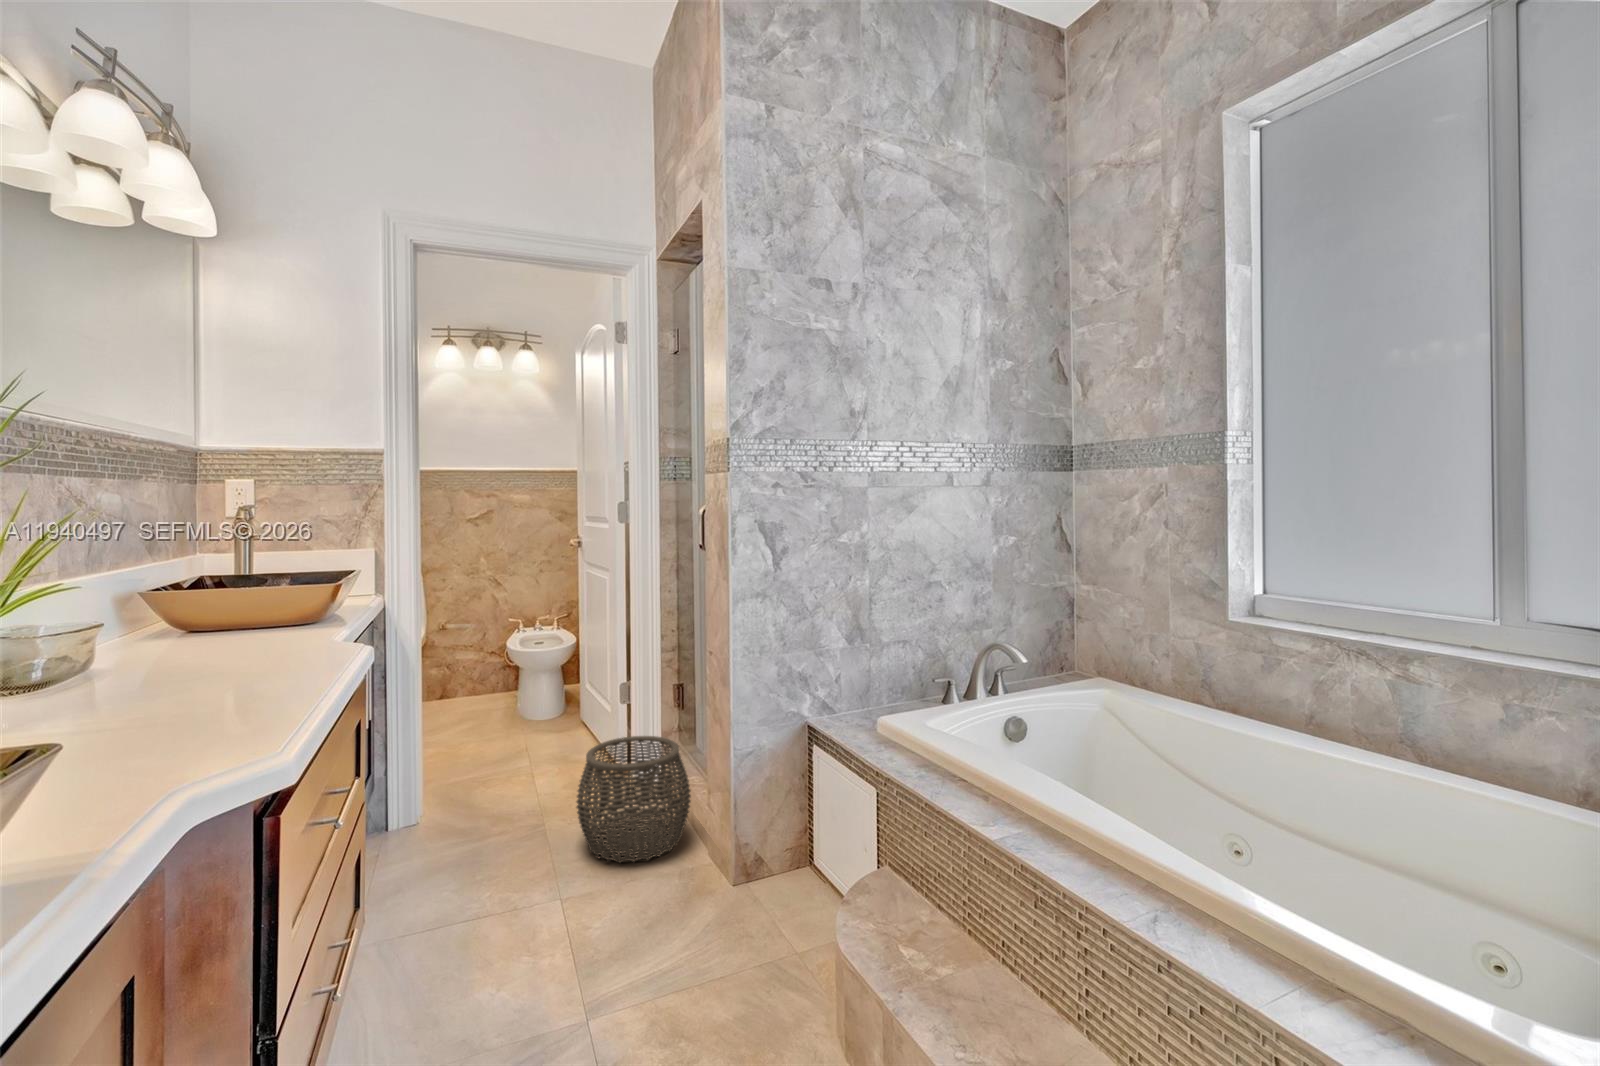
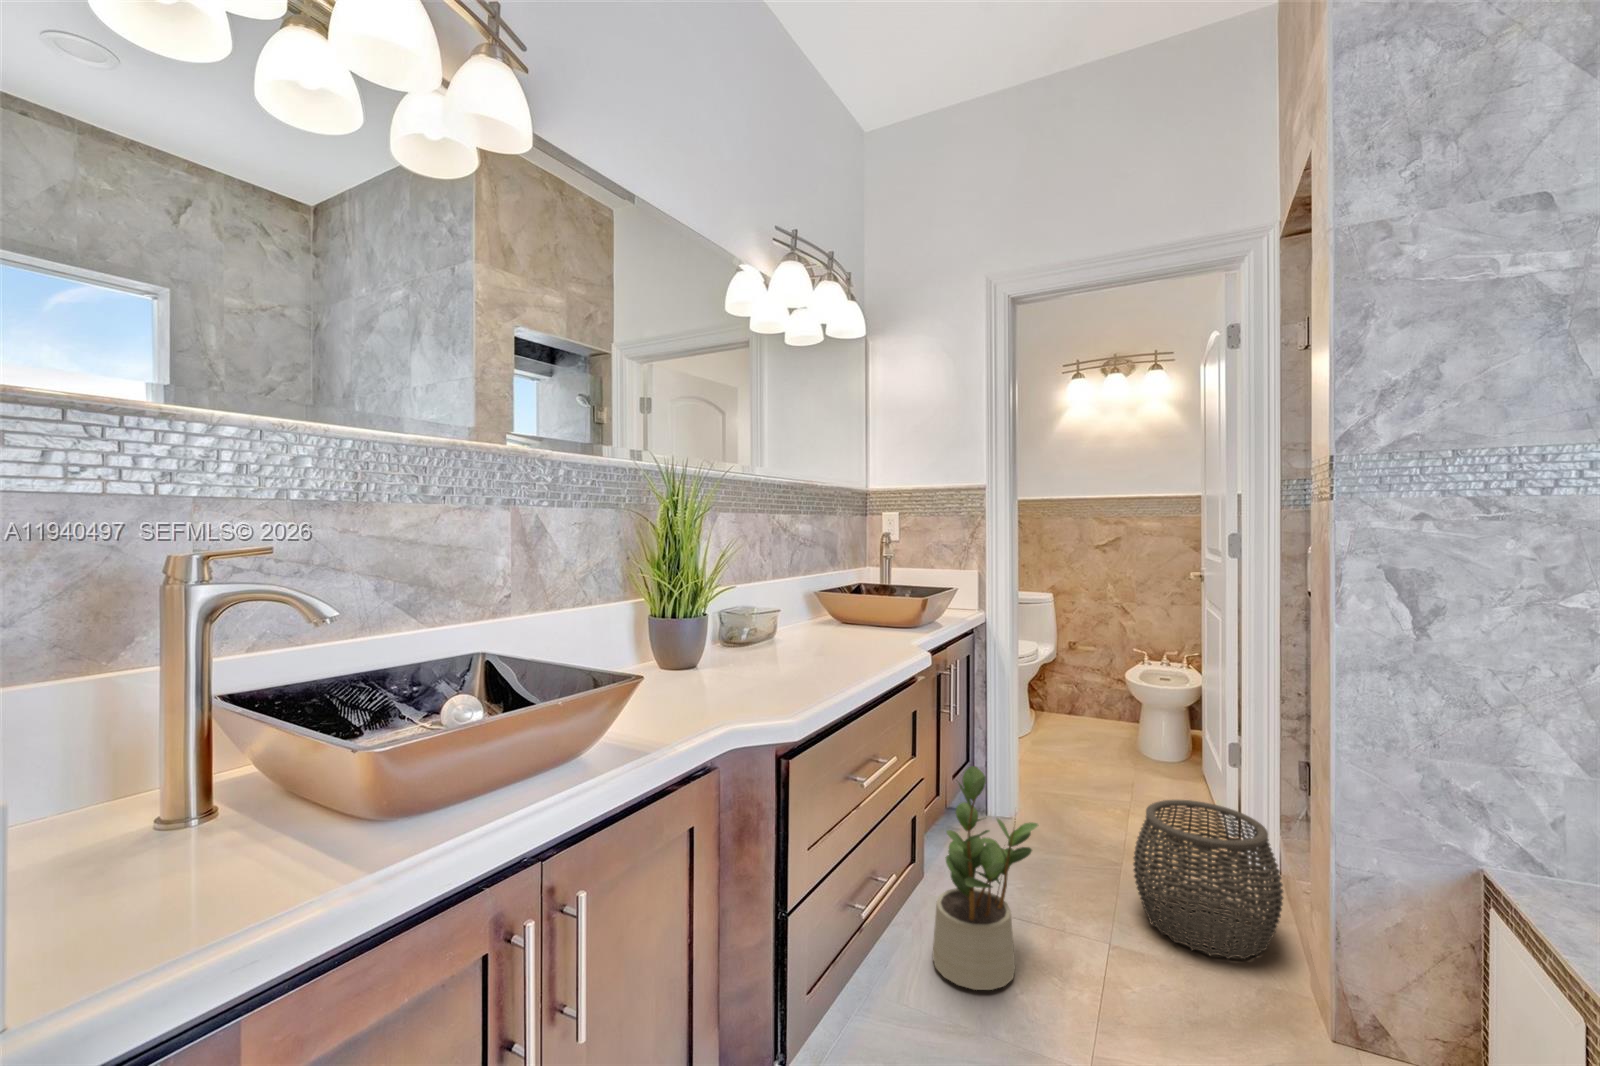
potted plant: none [407,759,515,1000] -> present [932,766,1038,990]

